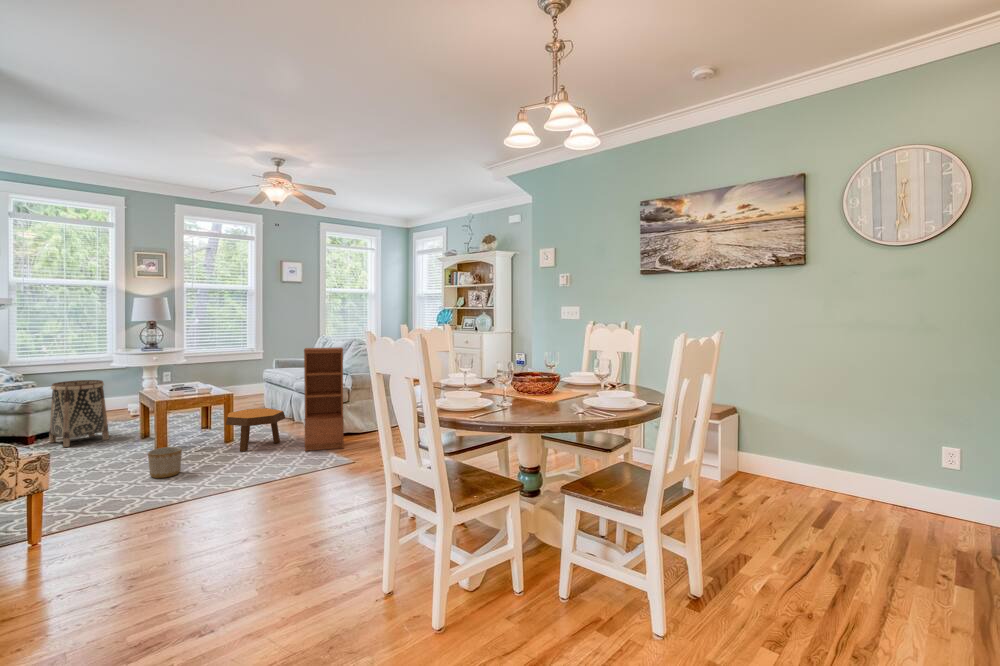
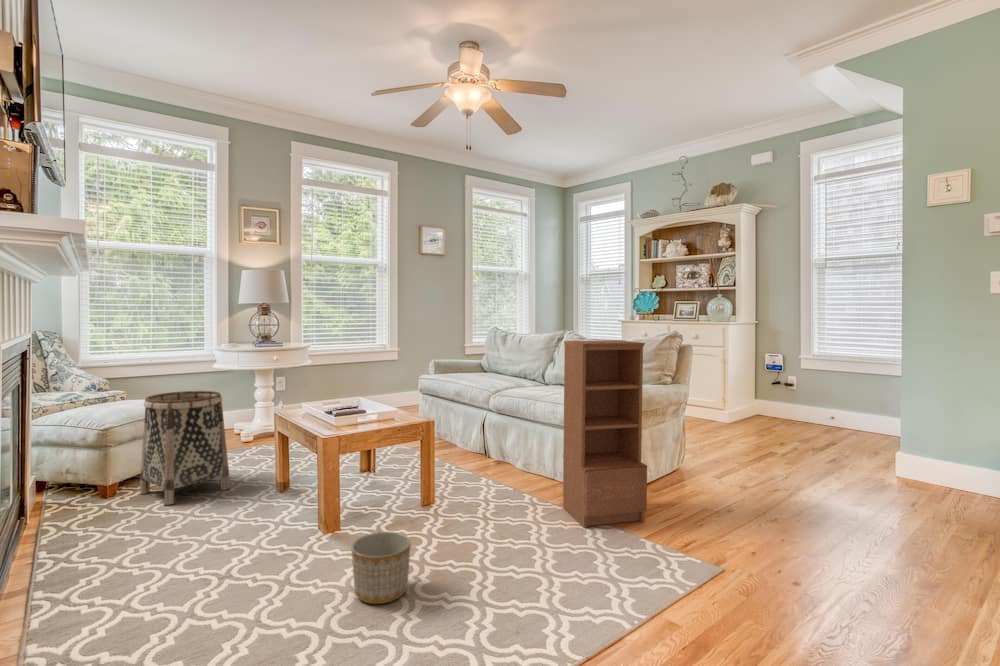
footstool: present [226,408,285,451] -> none [432,442,524,525]

